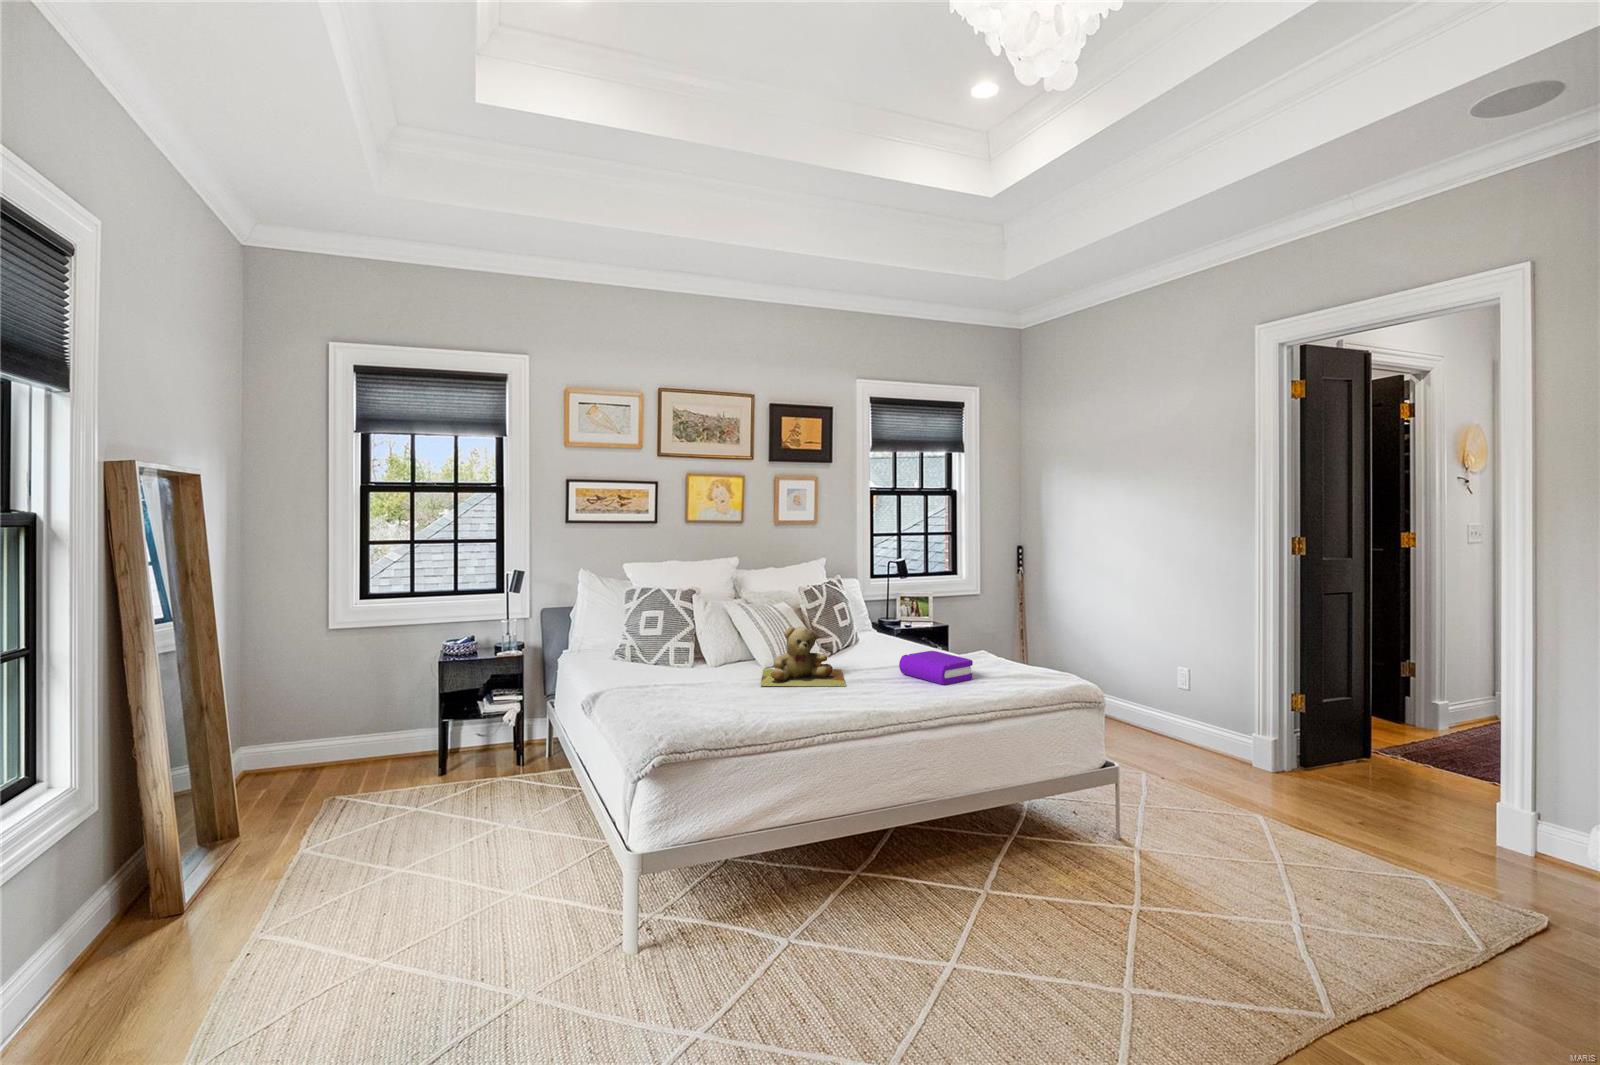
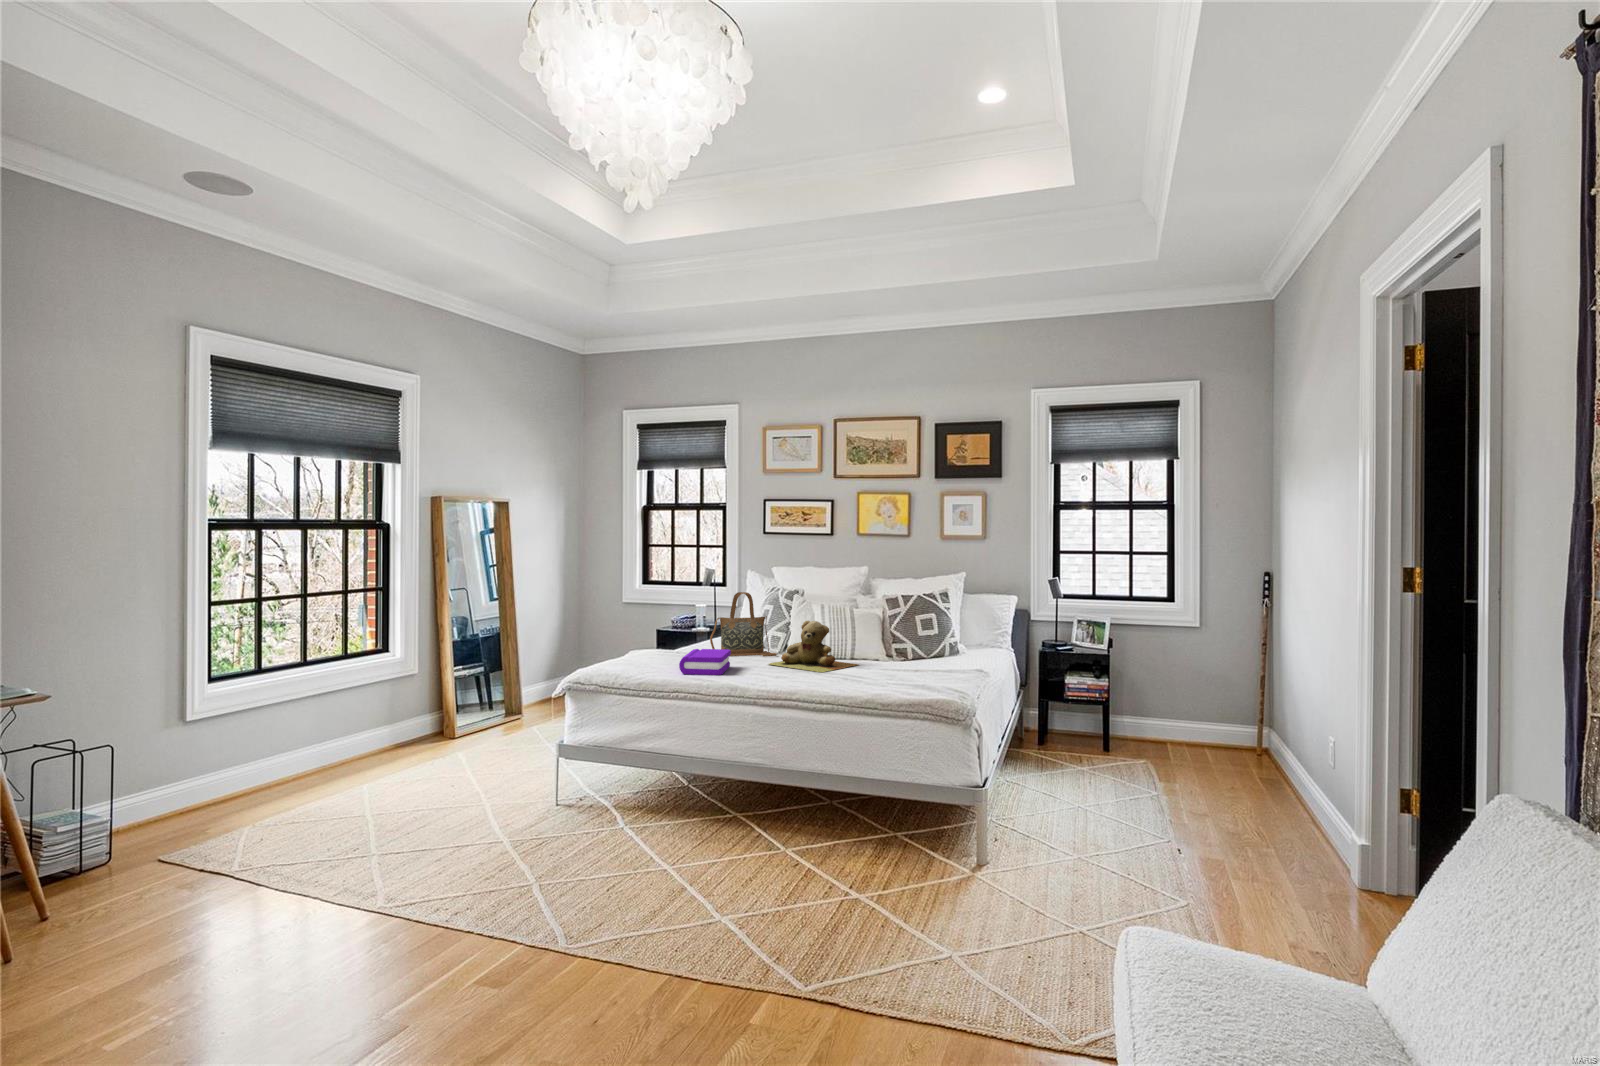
handbag: none [653,599,728,684] -> present [710,592,777,657]
book: present [899,651,973,685] -> present [679,649,731,675]

